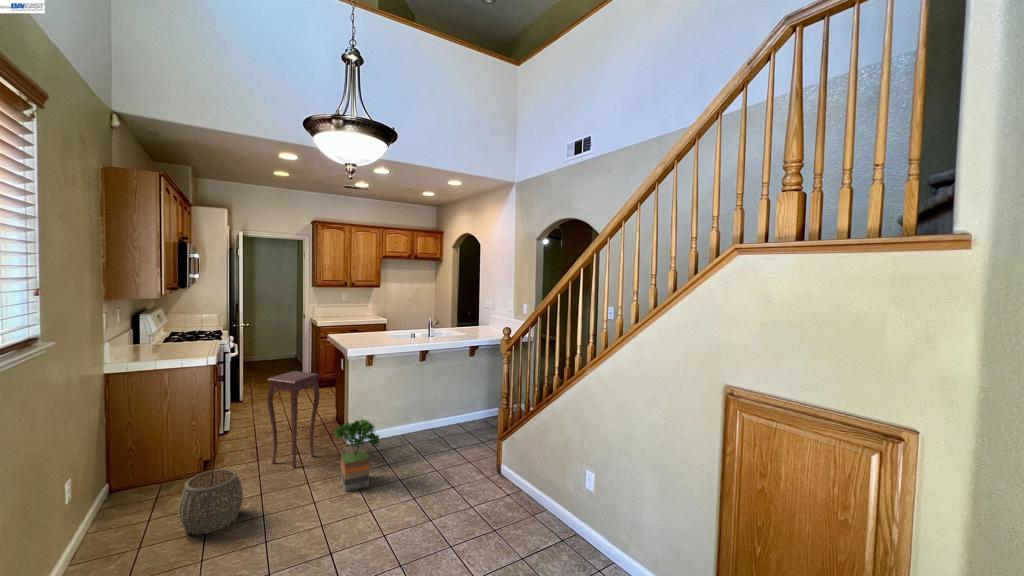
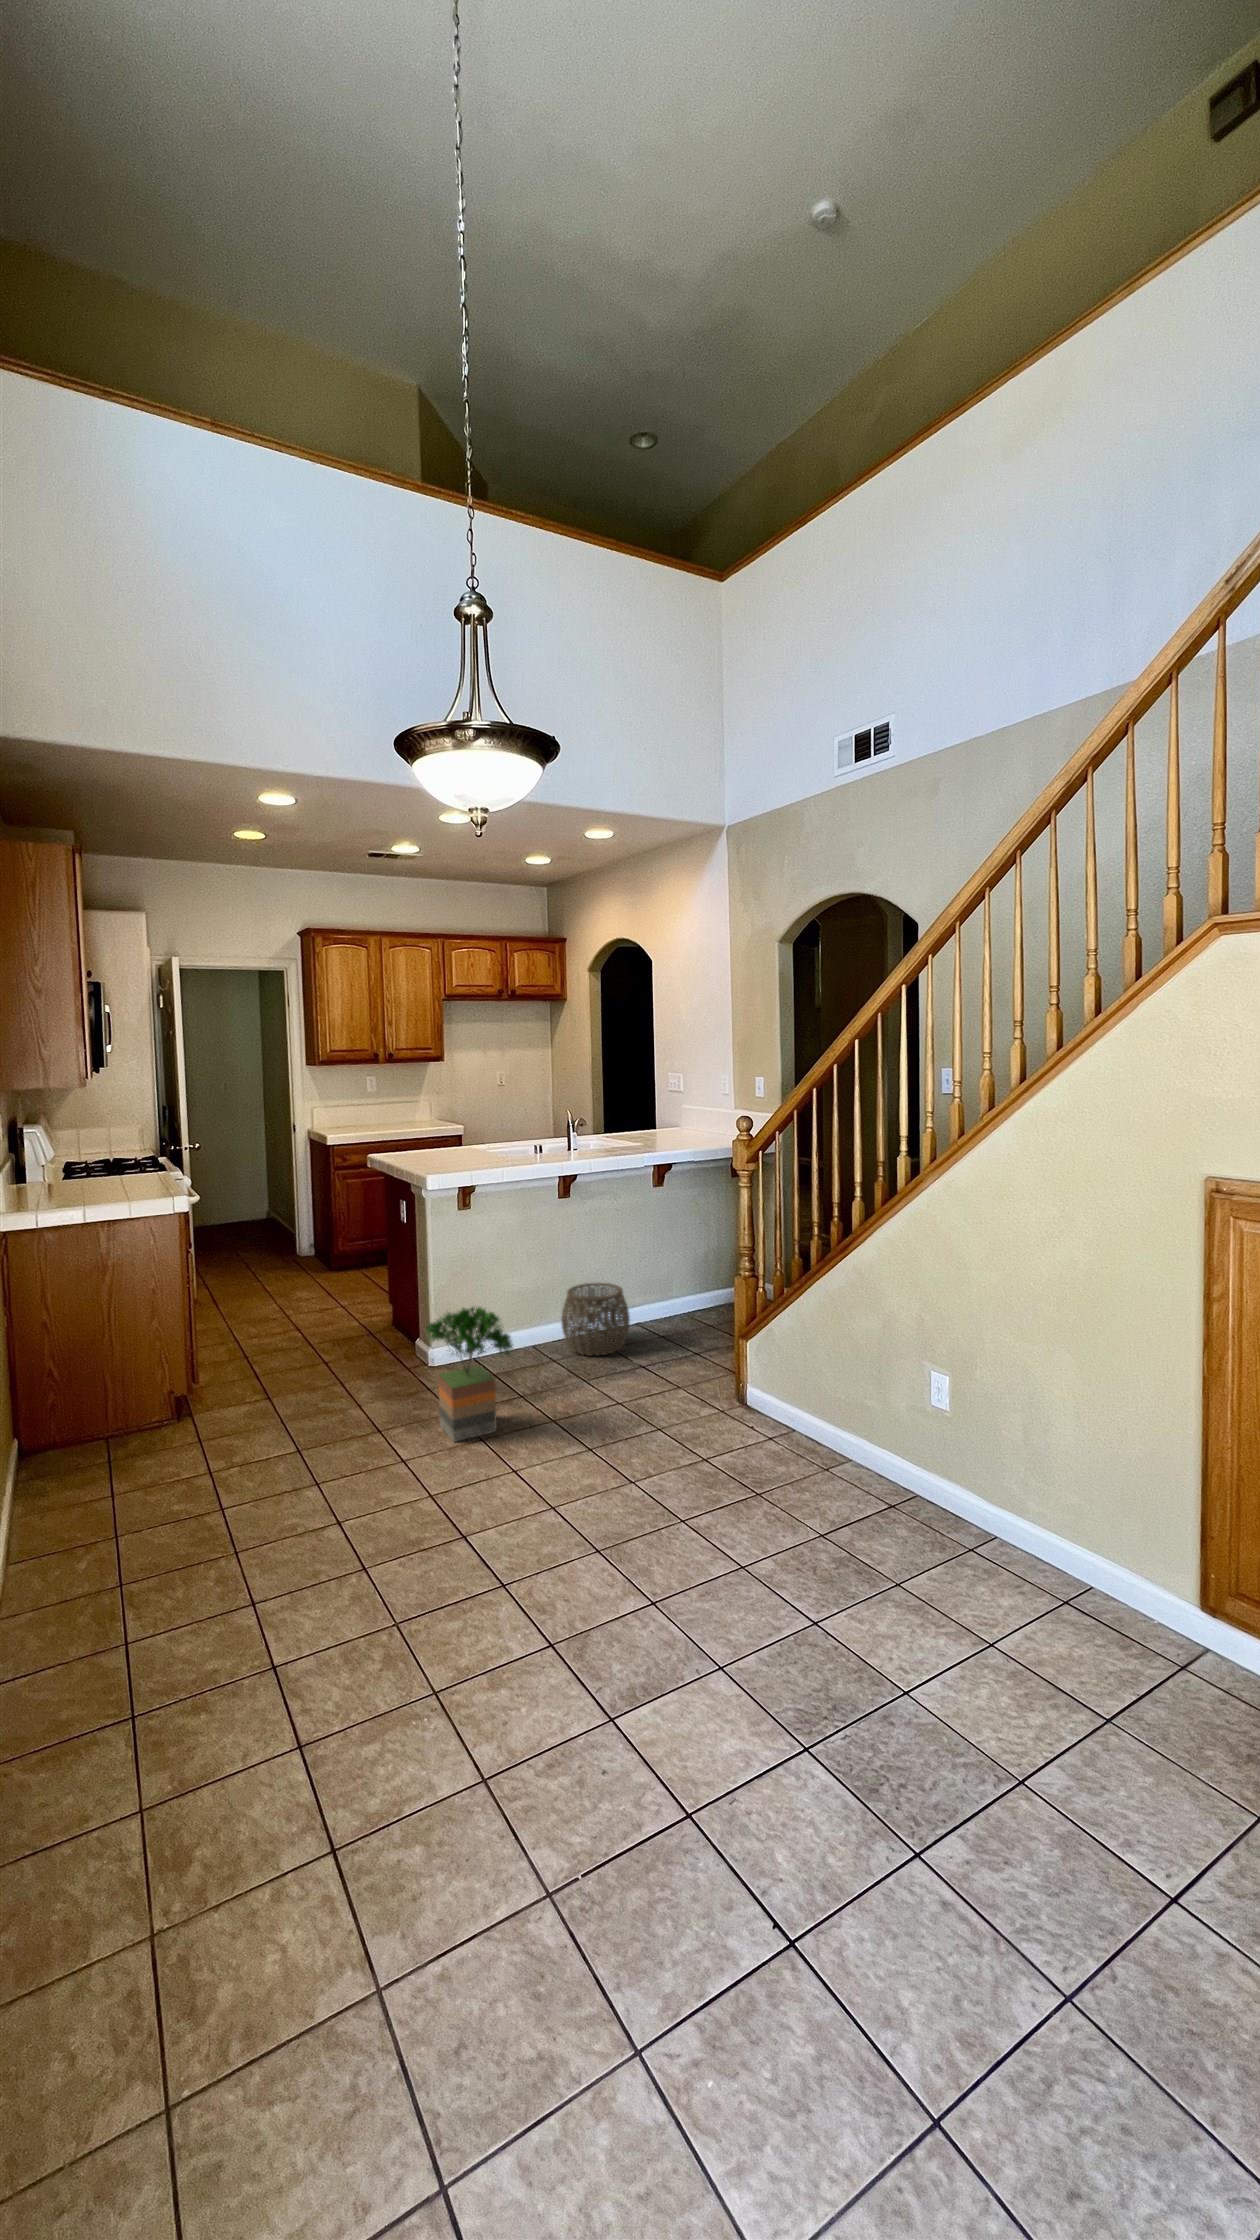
side table: present [267,371,320,468] -> none [280,1223,377,1408]
woven basket: present [179,469,243,535] -> present [561,1283,630,1356]

